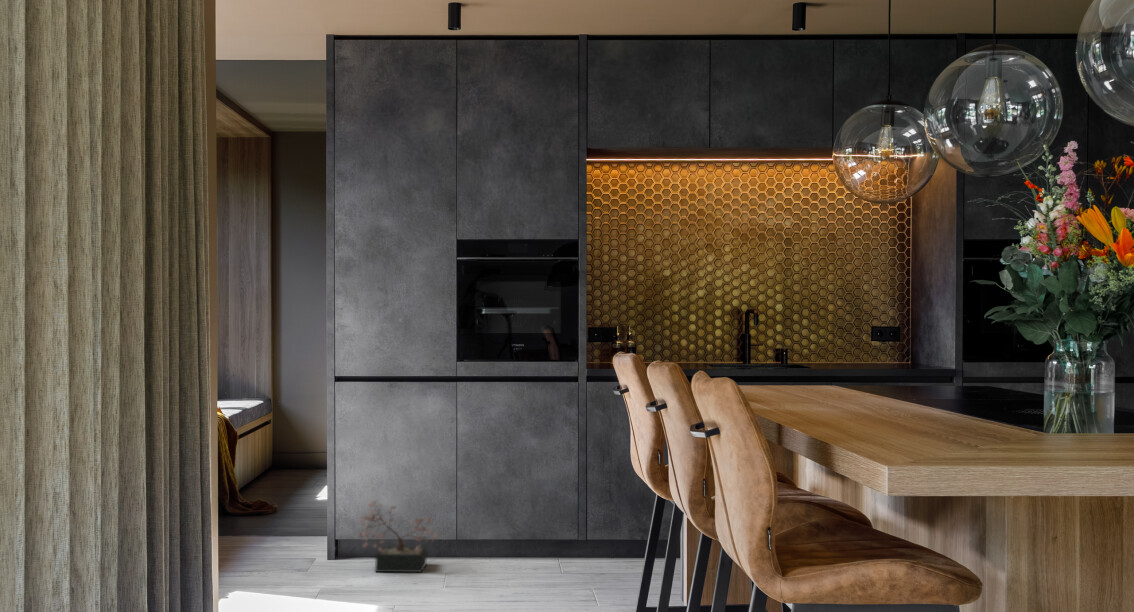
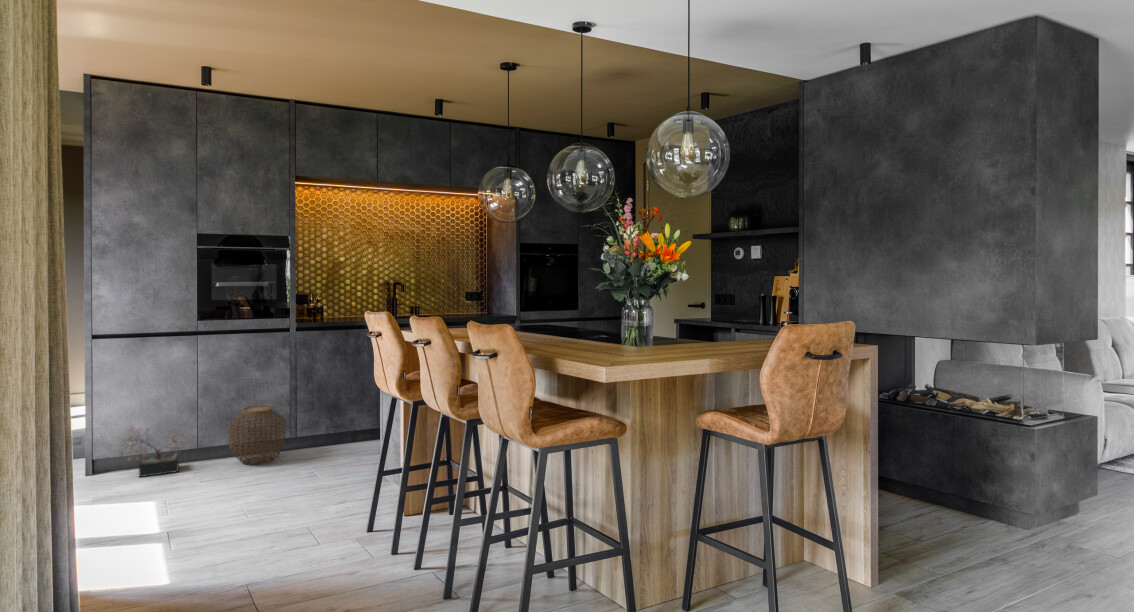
woven basket: none [485,489,561,578] -> present [228,406,286,465]

